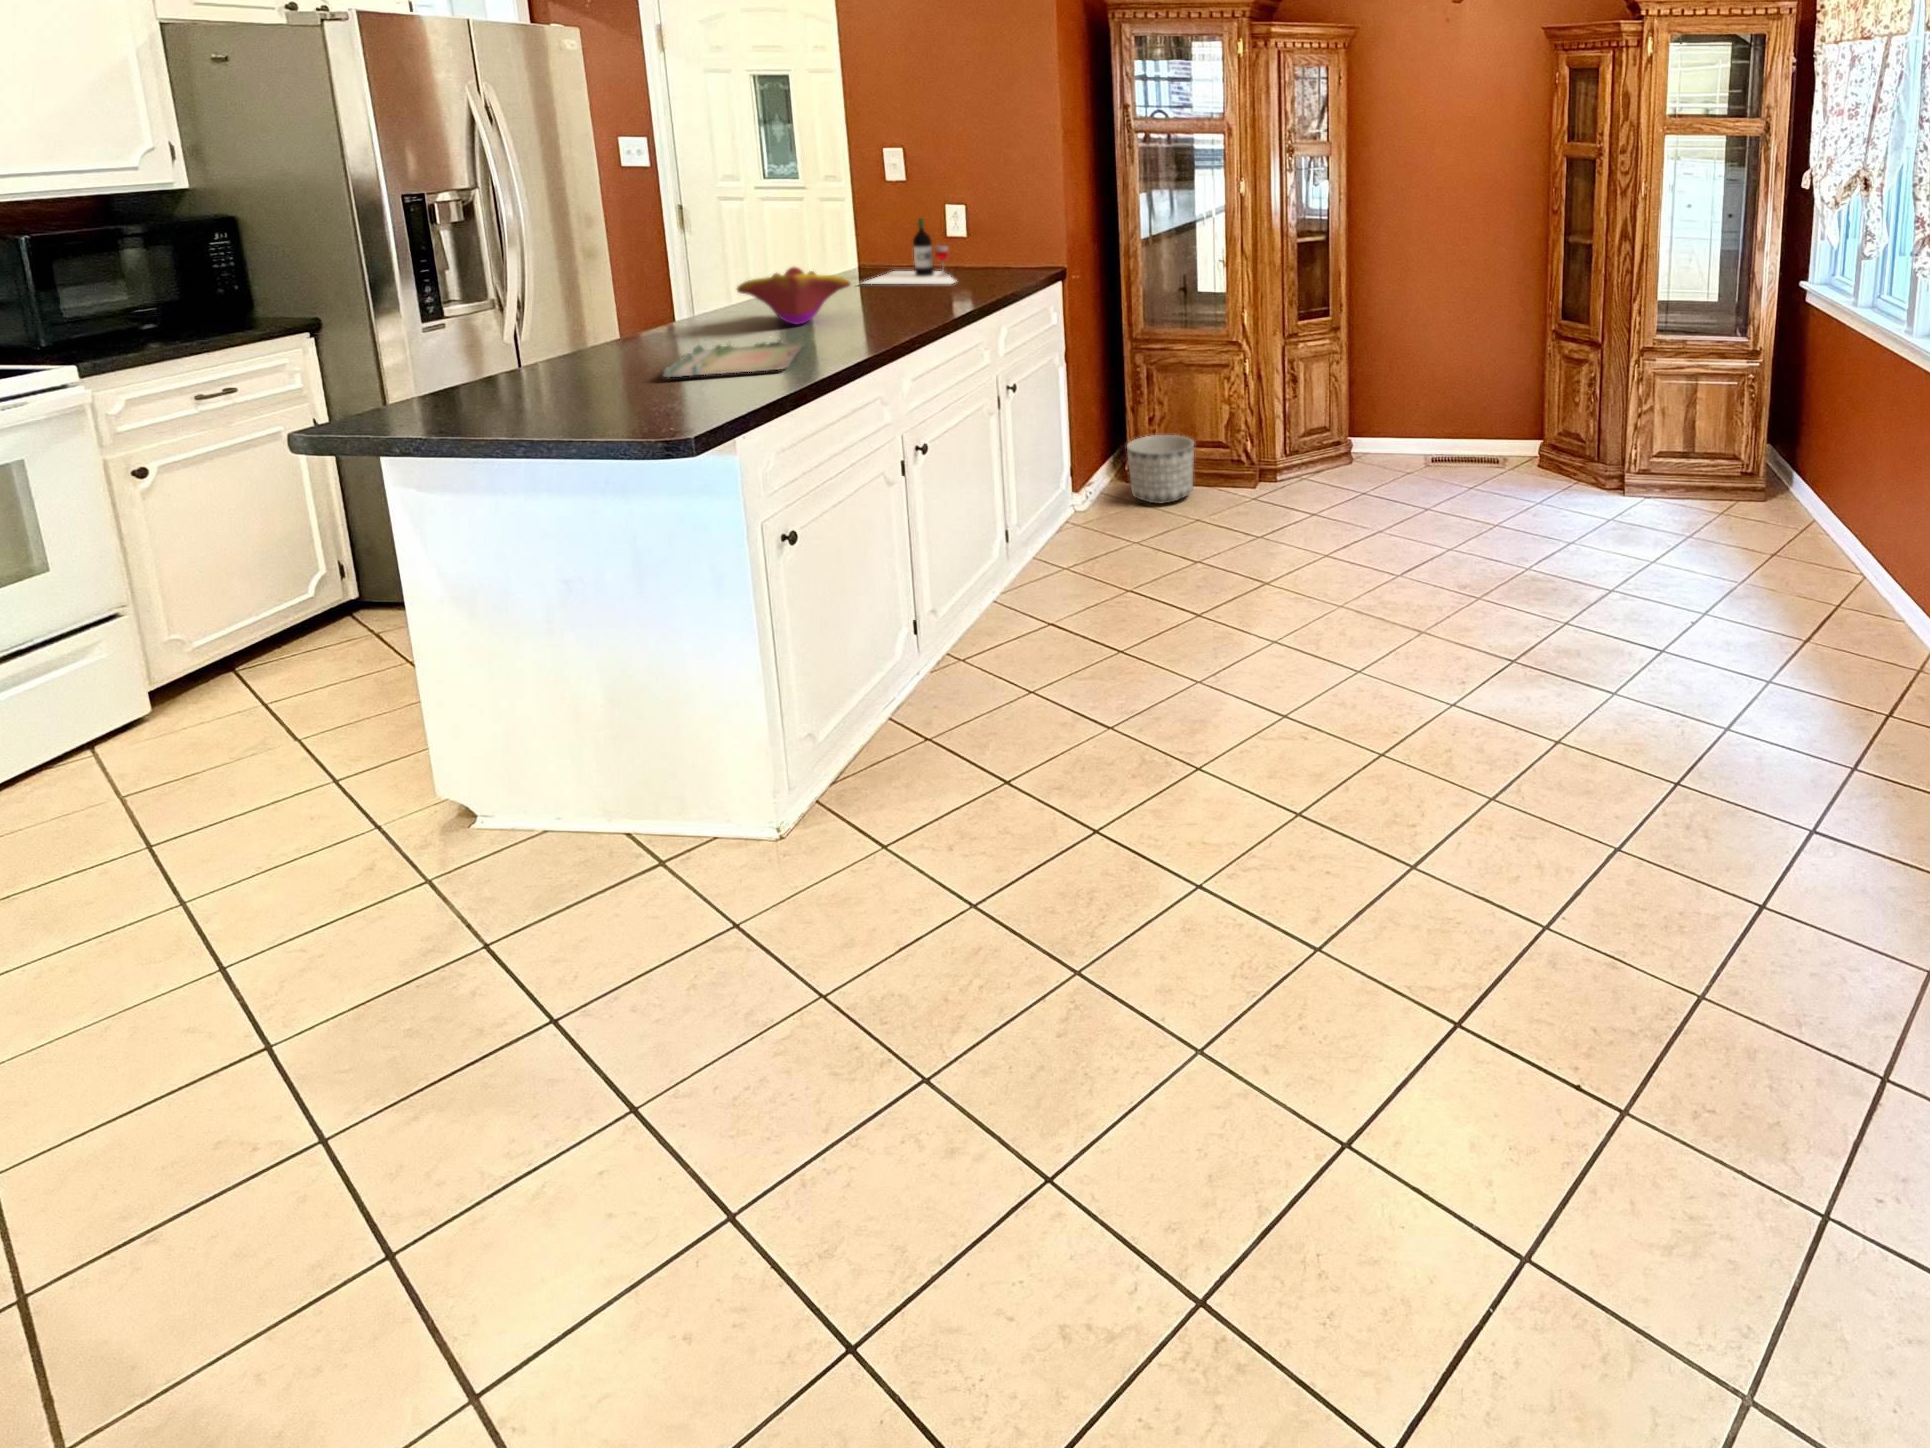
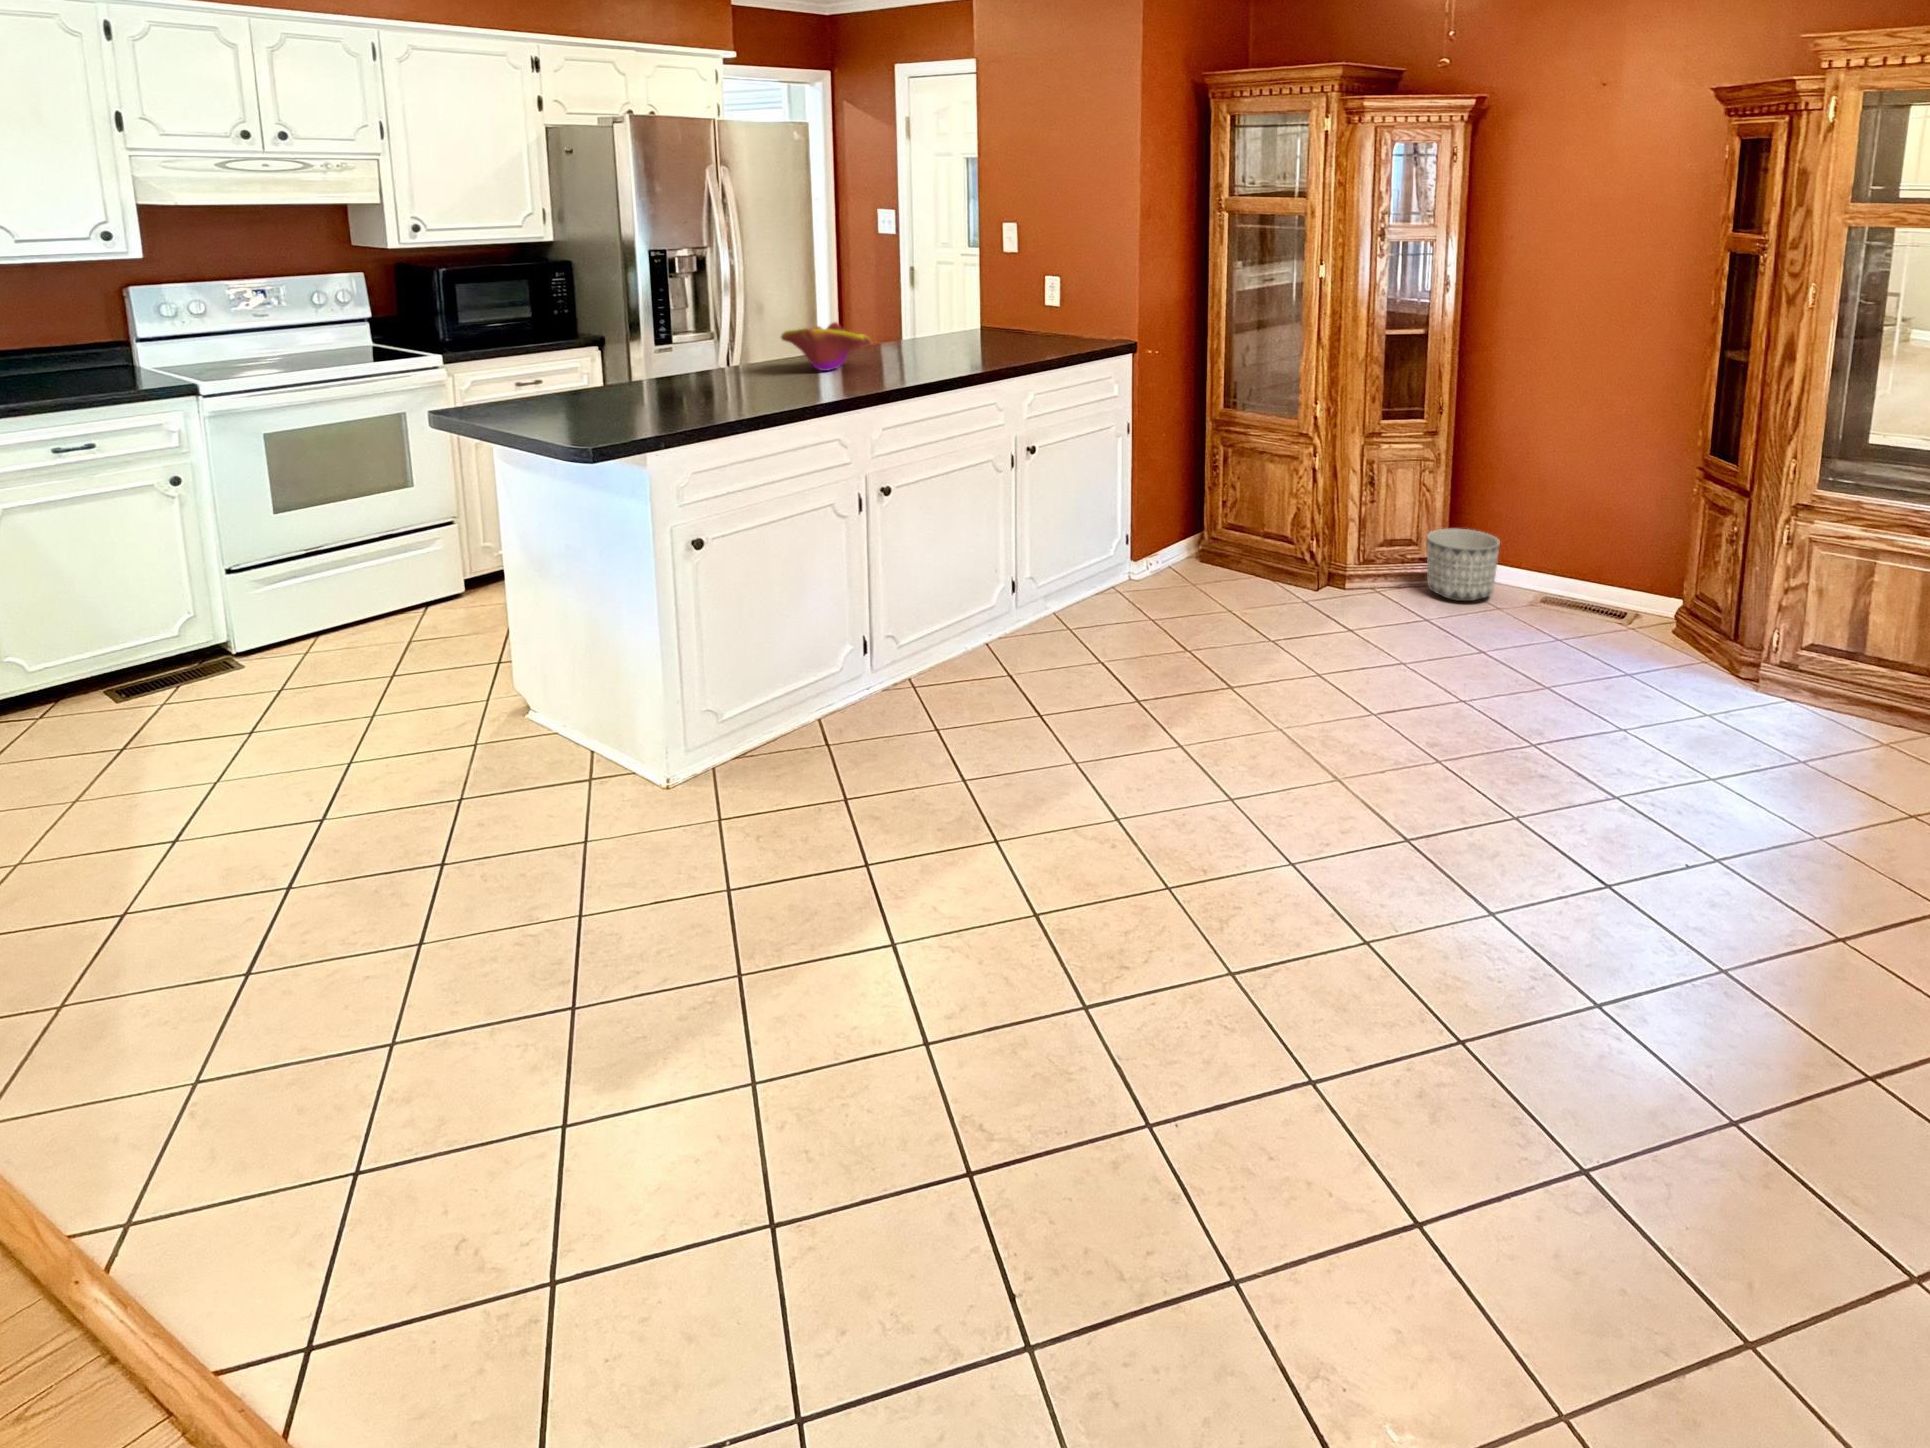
wine bottle: present [863,218,955,284] -> none [930,286,1044,348]
tray: present [663,340,802,378] -> none [663,375,792,405]
planter: present [1127,435,1194,504] -> present [1427,528,1500,601]

